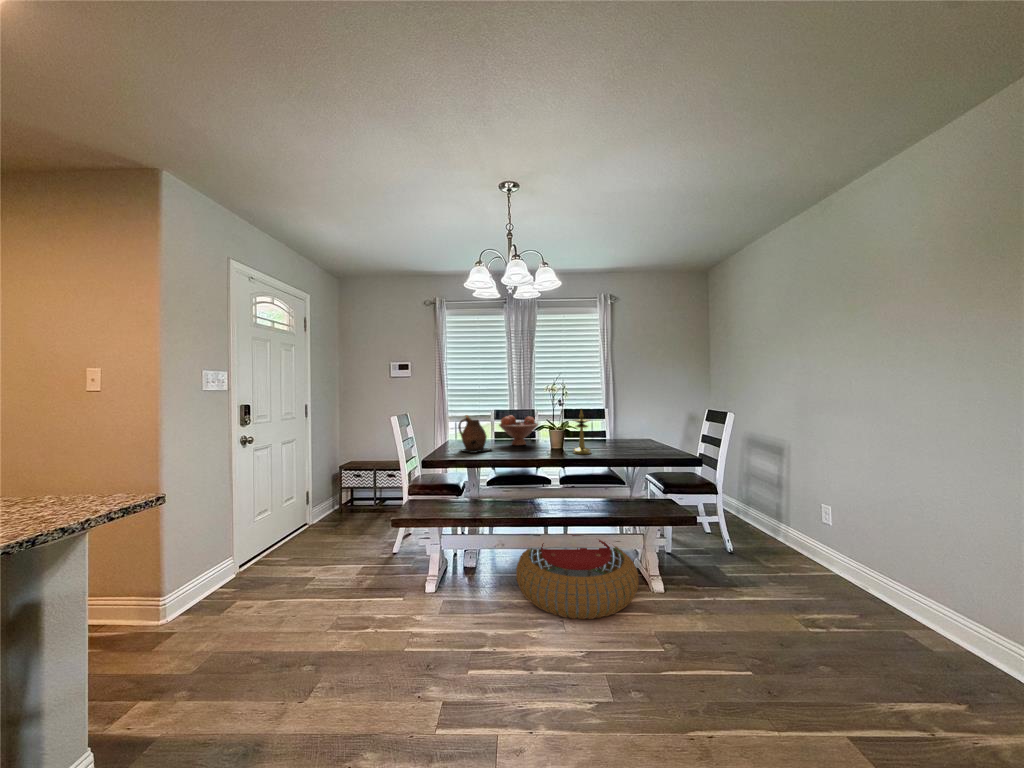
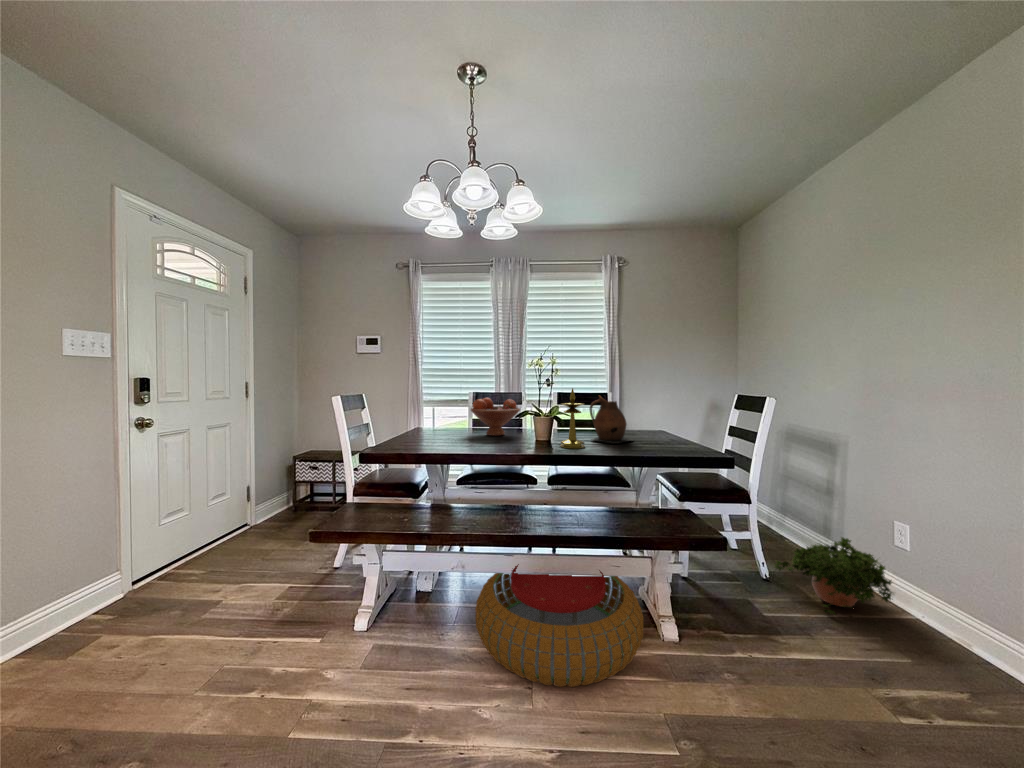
ceramic pitcher: present [458,415,492,453] -> present [590,396,632,444]
potted plant: none [734,517,821,574] -> present [775,537,893,614]

